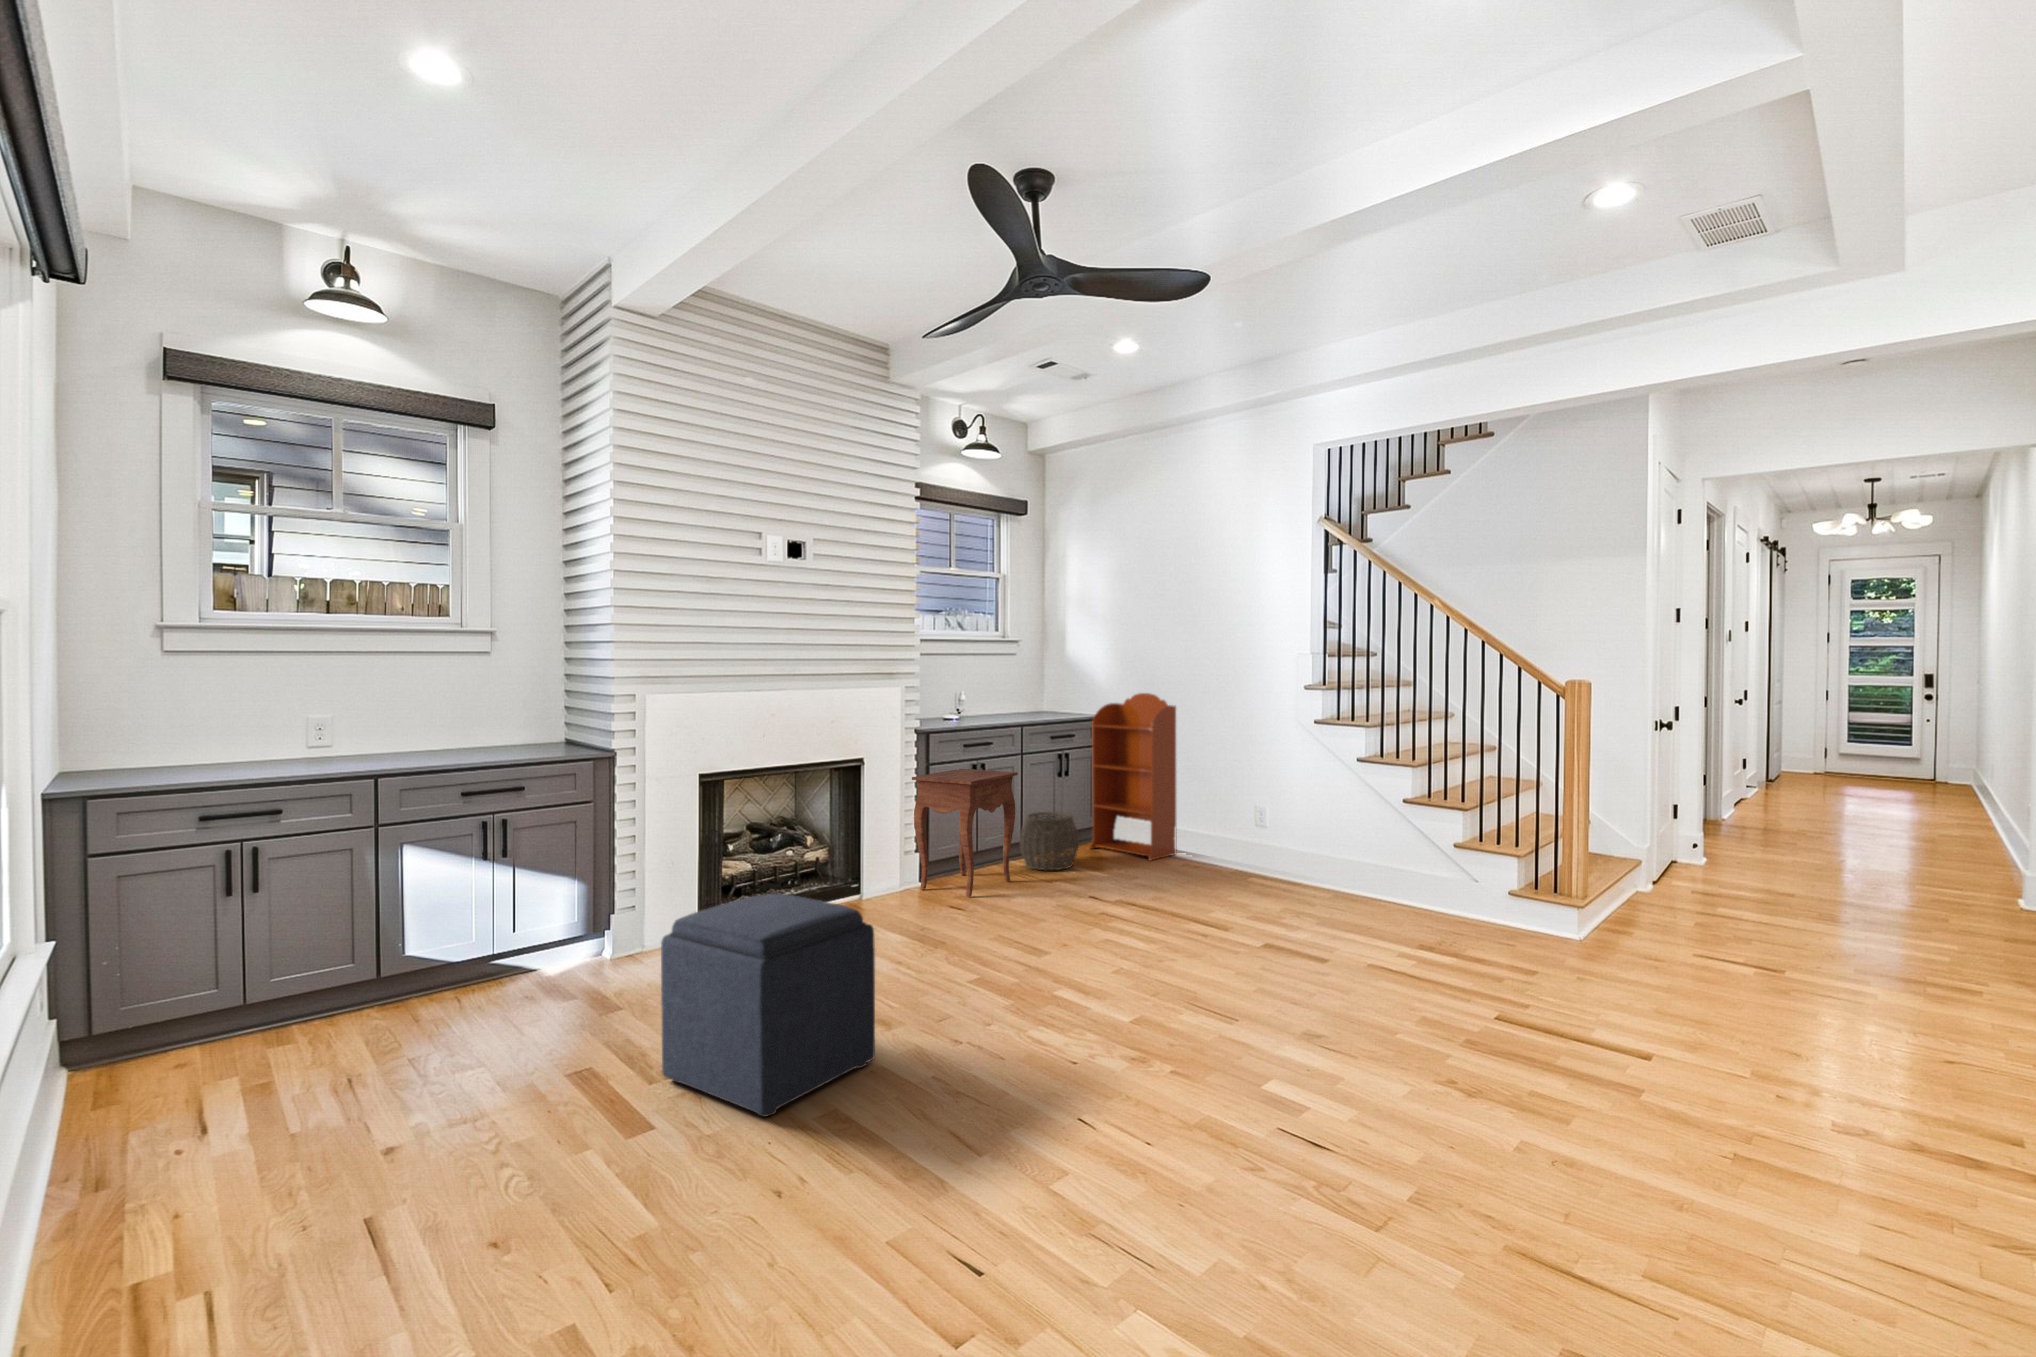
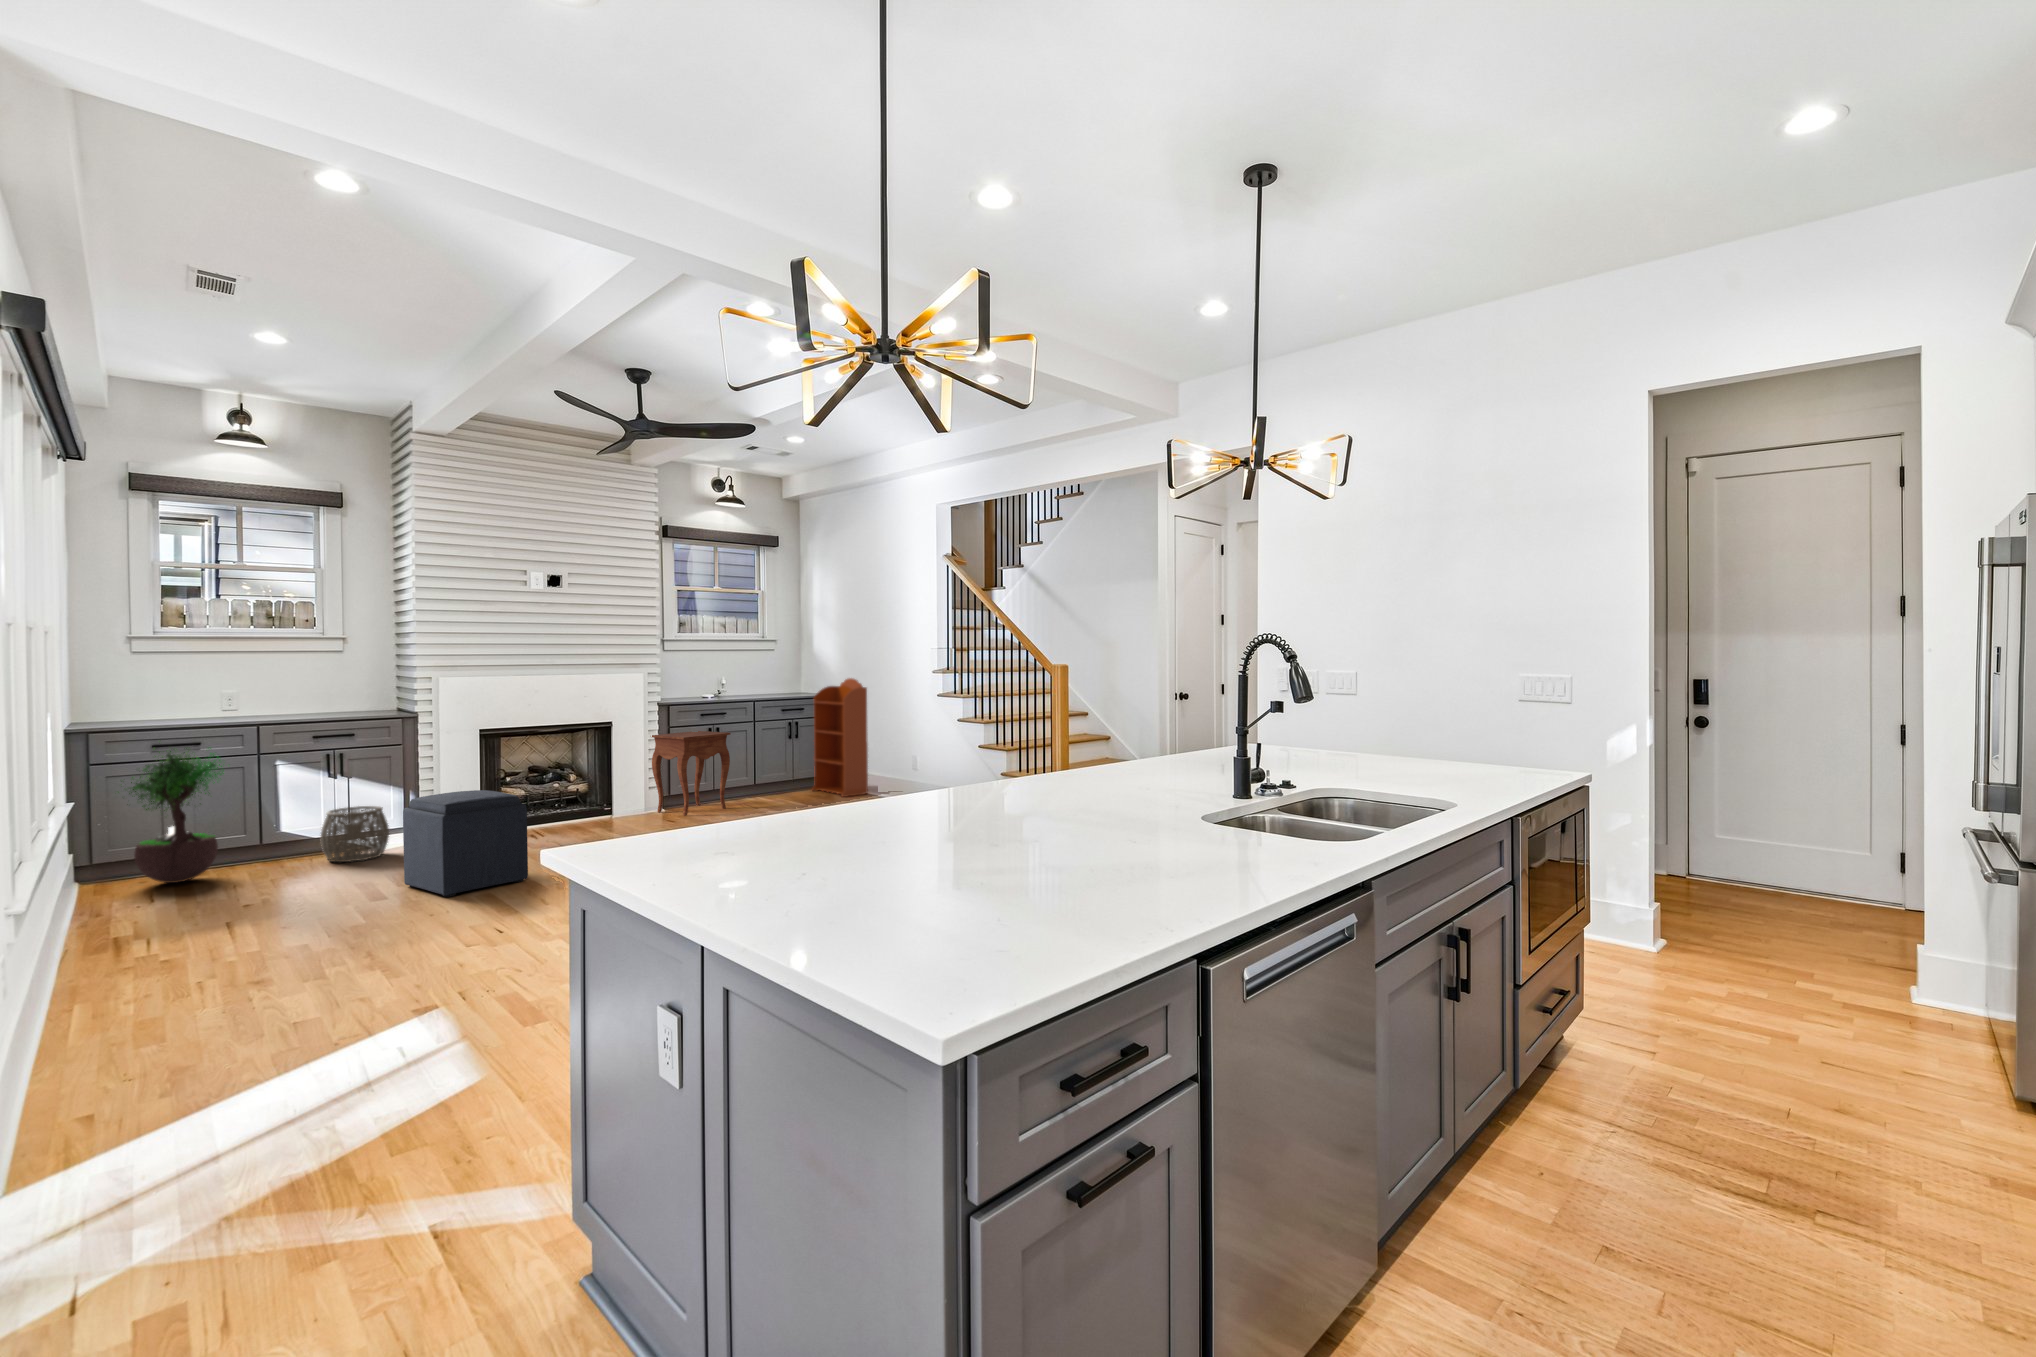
potted tree: none [135,810,338,1069] -> present [118,741,224,883]
woven basket: present [1020,812,1079,871] -> present [321,806,389,862]

